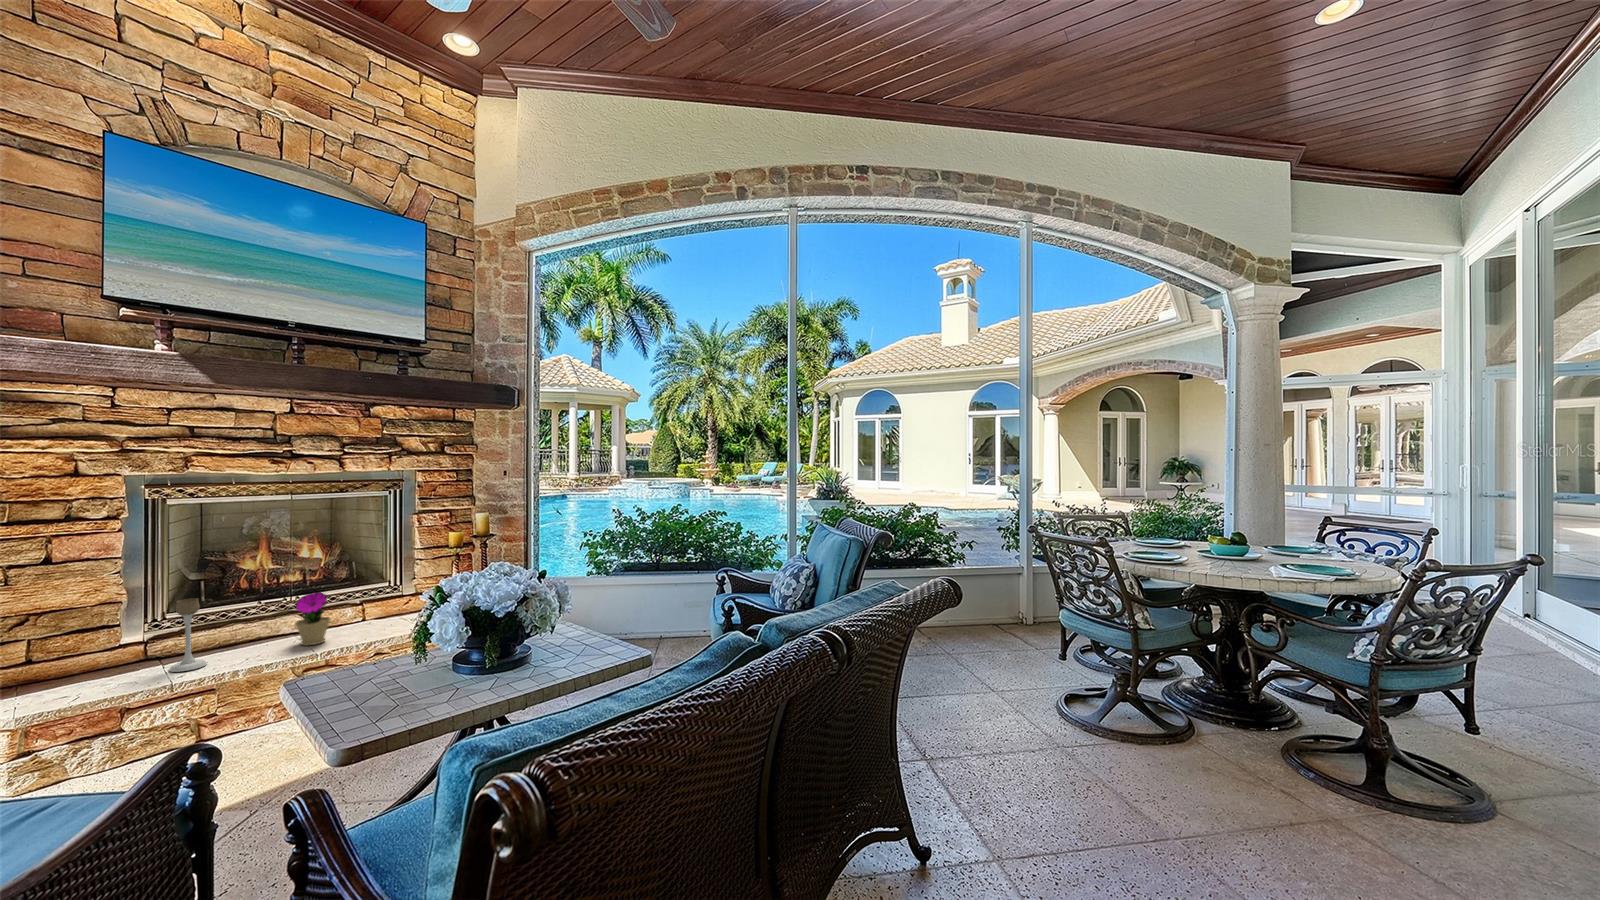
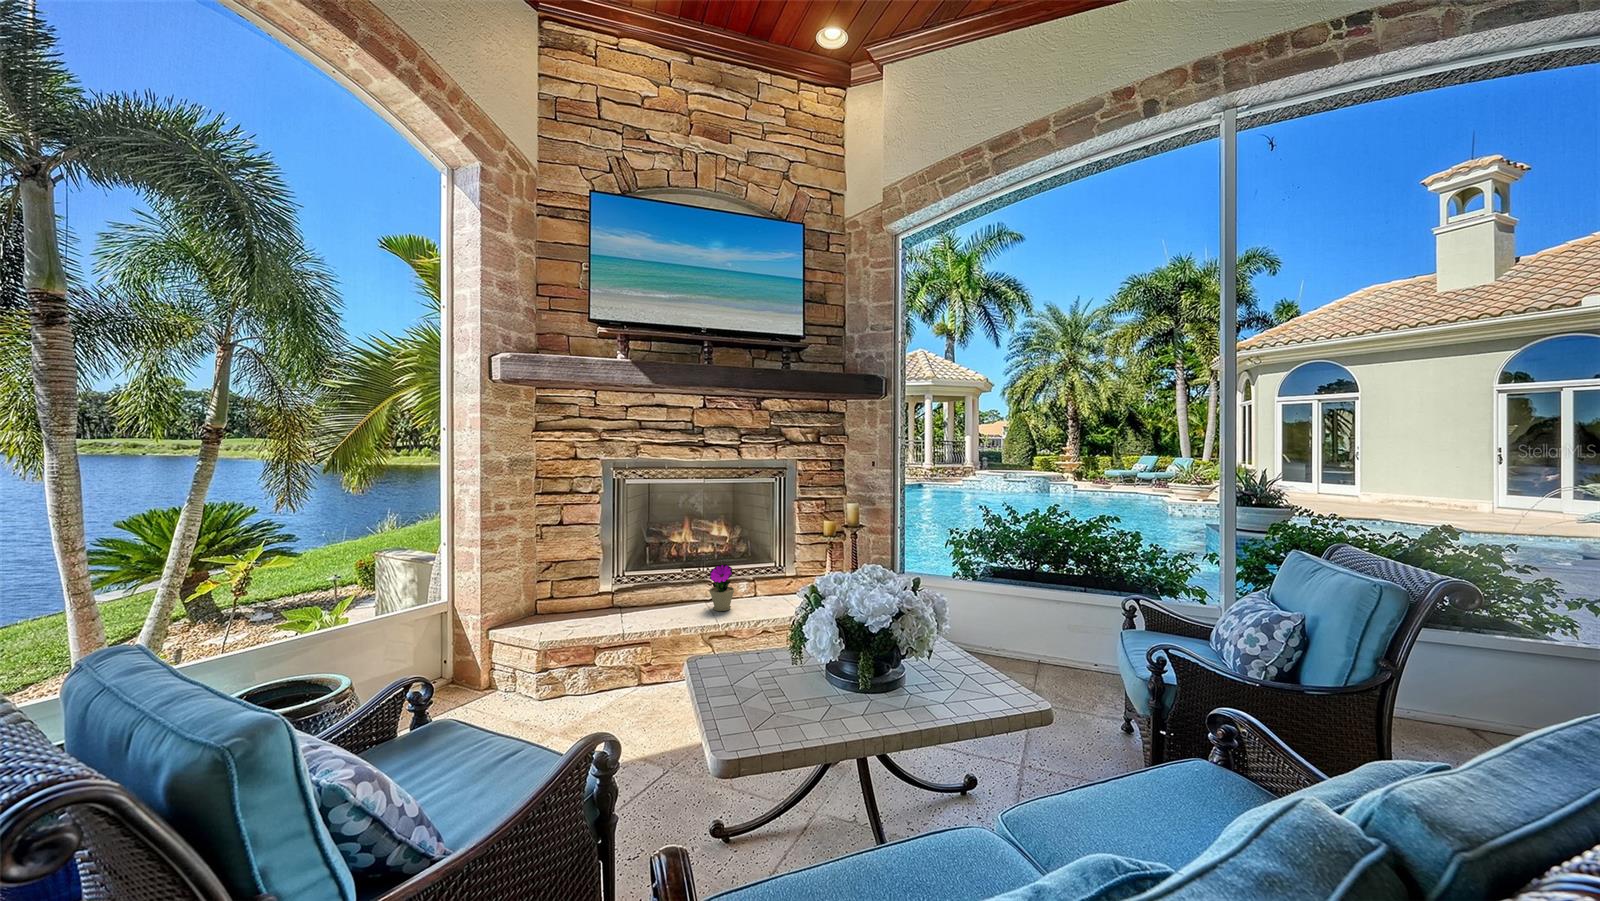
candle holder: present [169,598,207,672] -> none [628,562,652,622]

